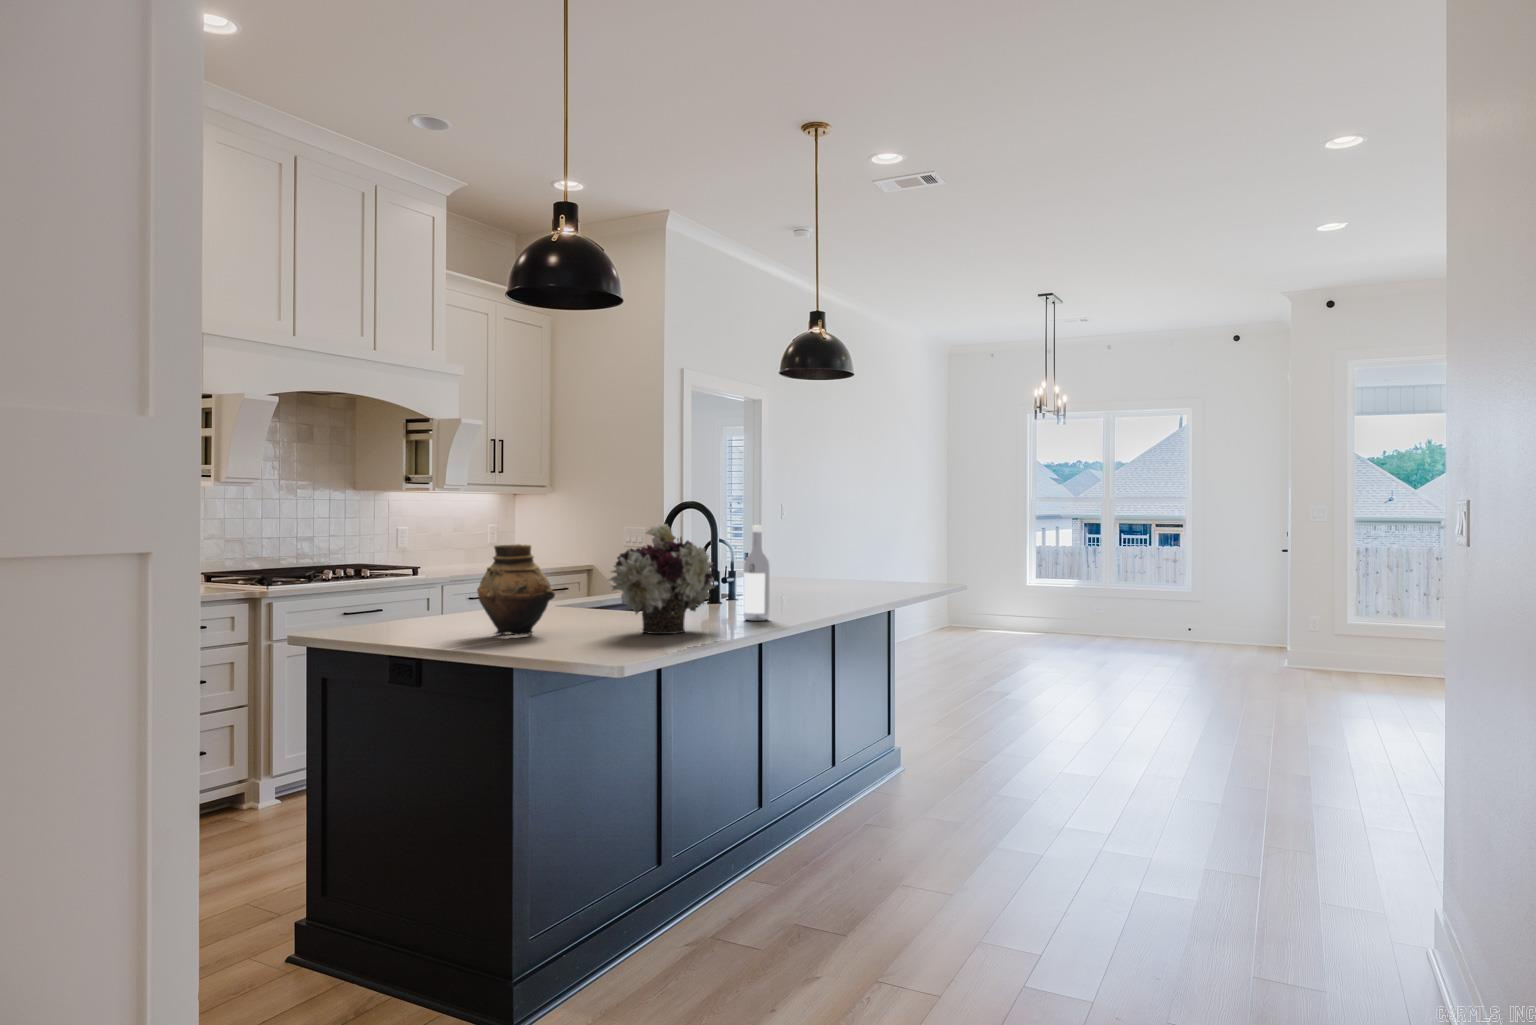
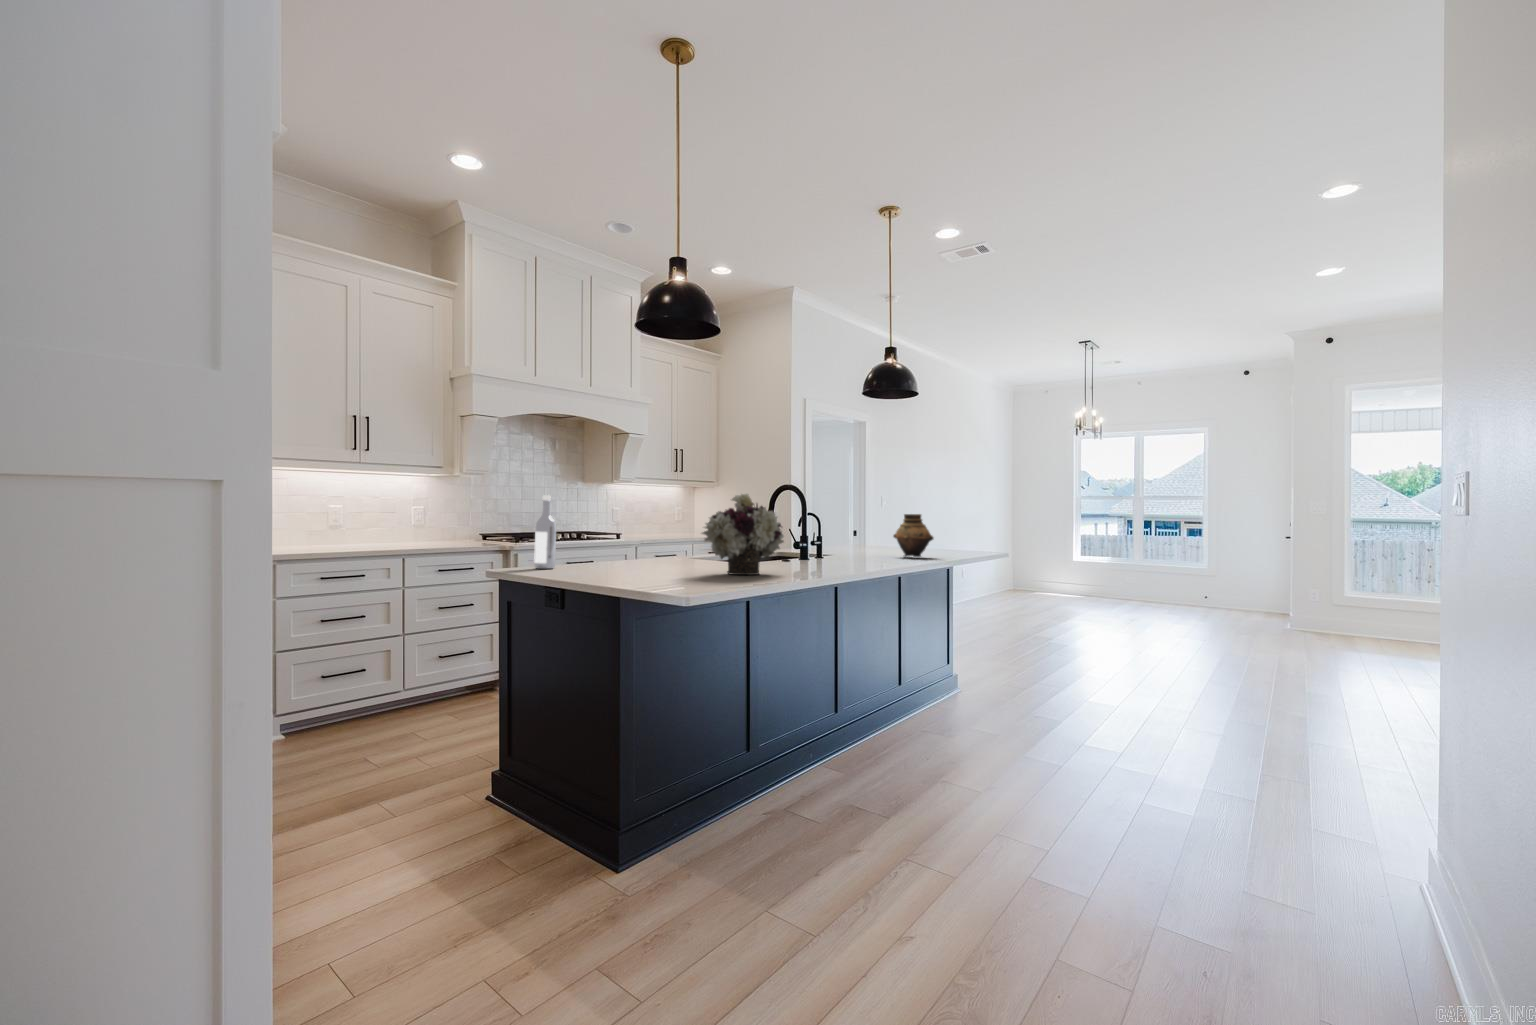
wine bottle: present [744,525,770,621] -> present [534,495,556,569]
vase: present [477,544,555,635] -> present [894,514,933,557]

